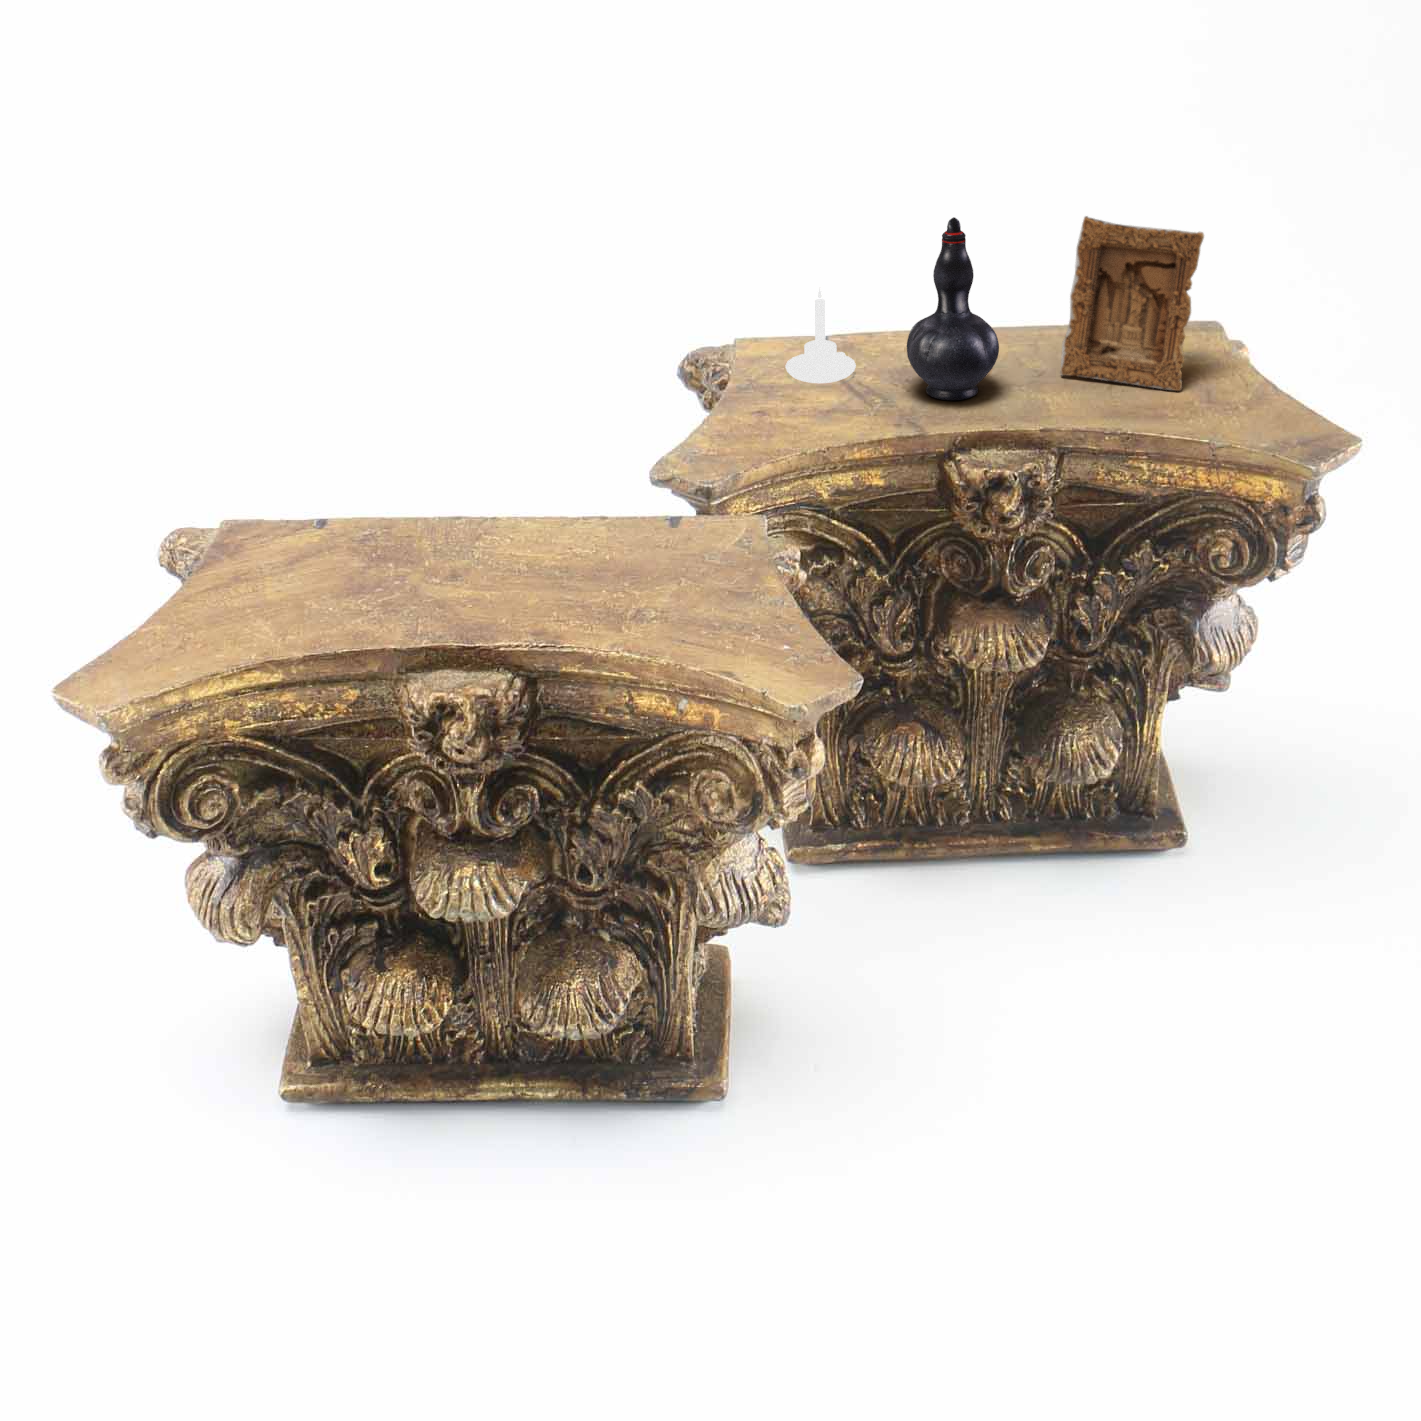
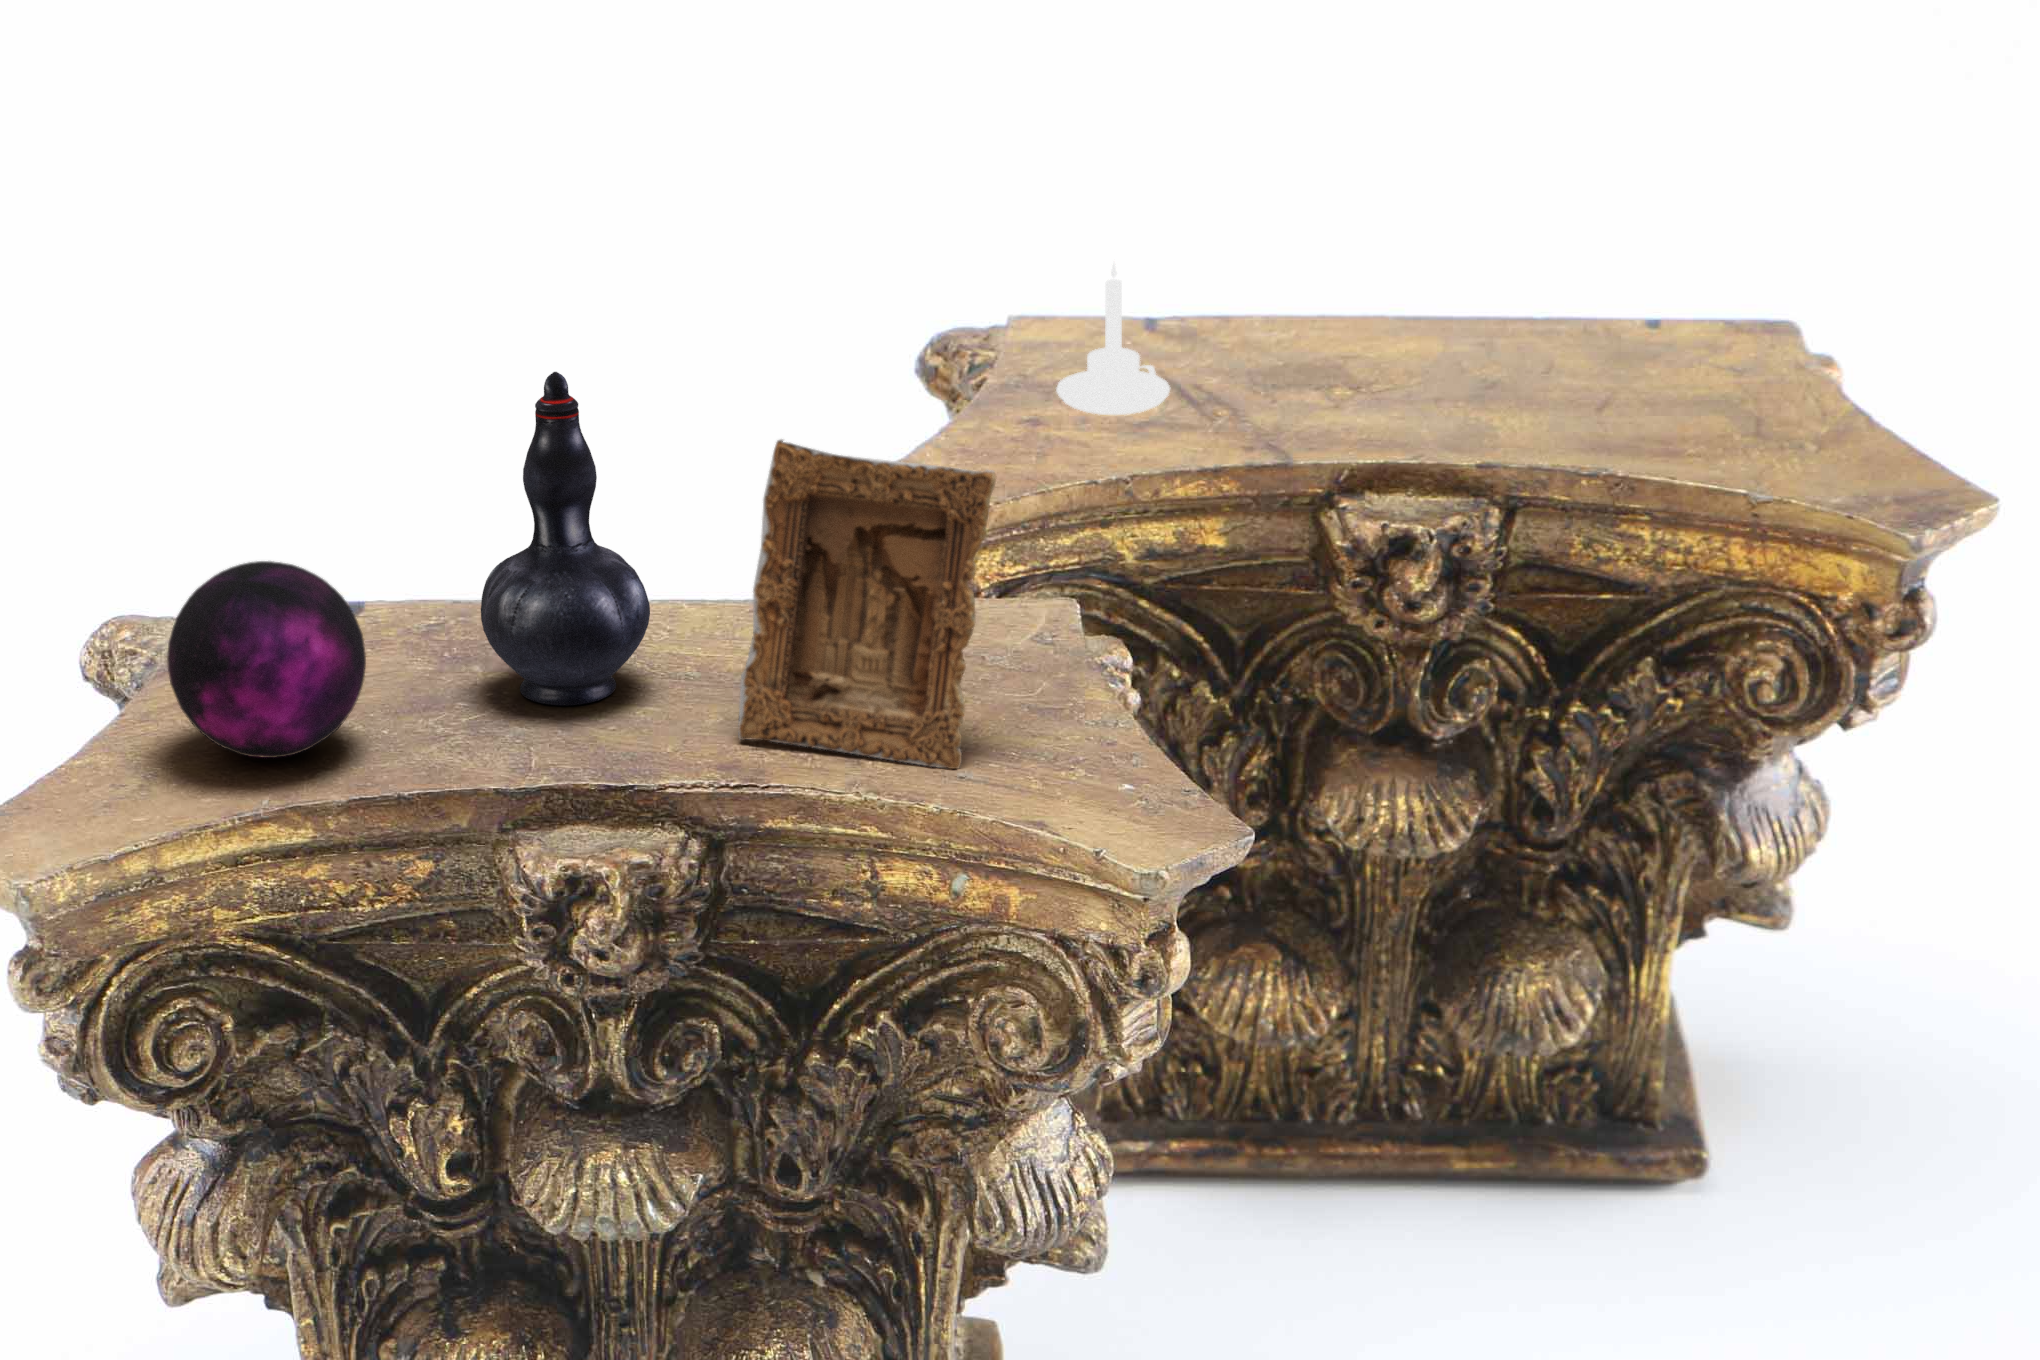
picture frame: present [1060,216,1204,391] -> present [738,440,996,769]
decorative vase: present [907,217,999,400] -> present [481,372,650,706]
decorative orb: none [200,502,322,622] -> present [167,561,366,758]

